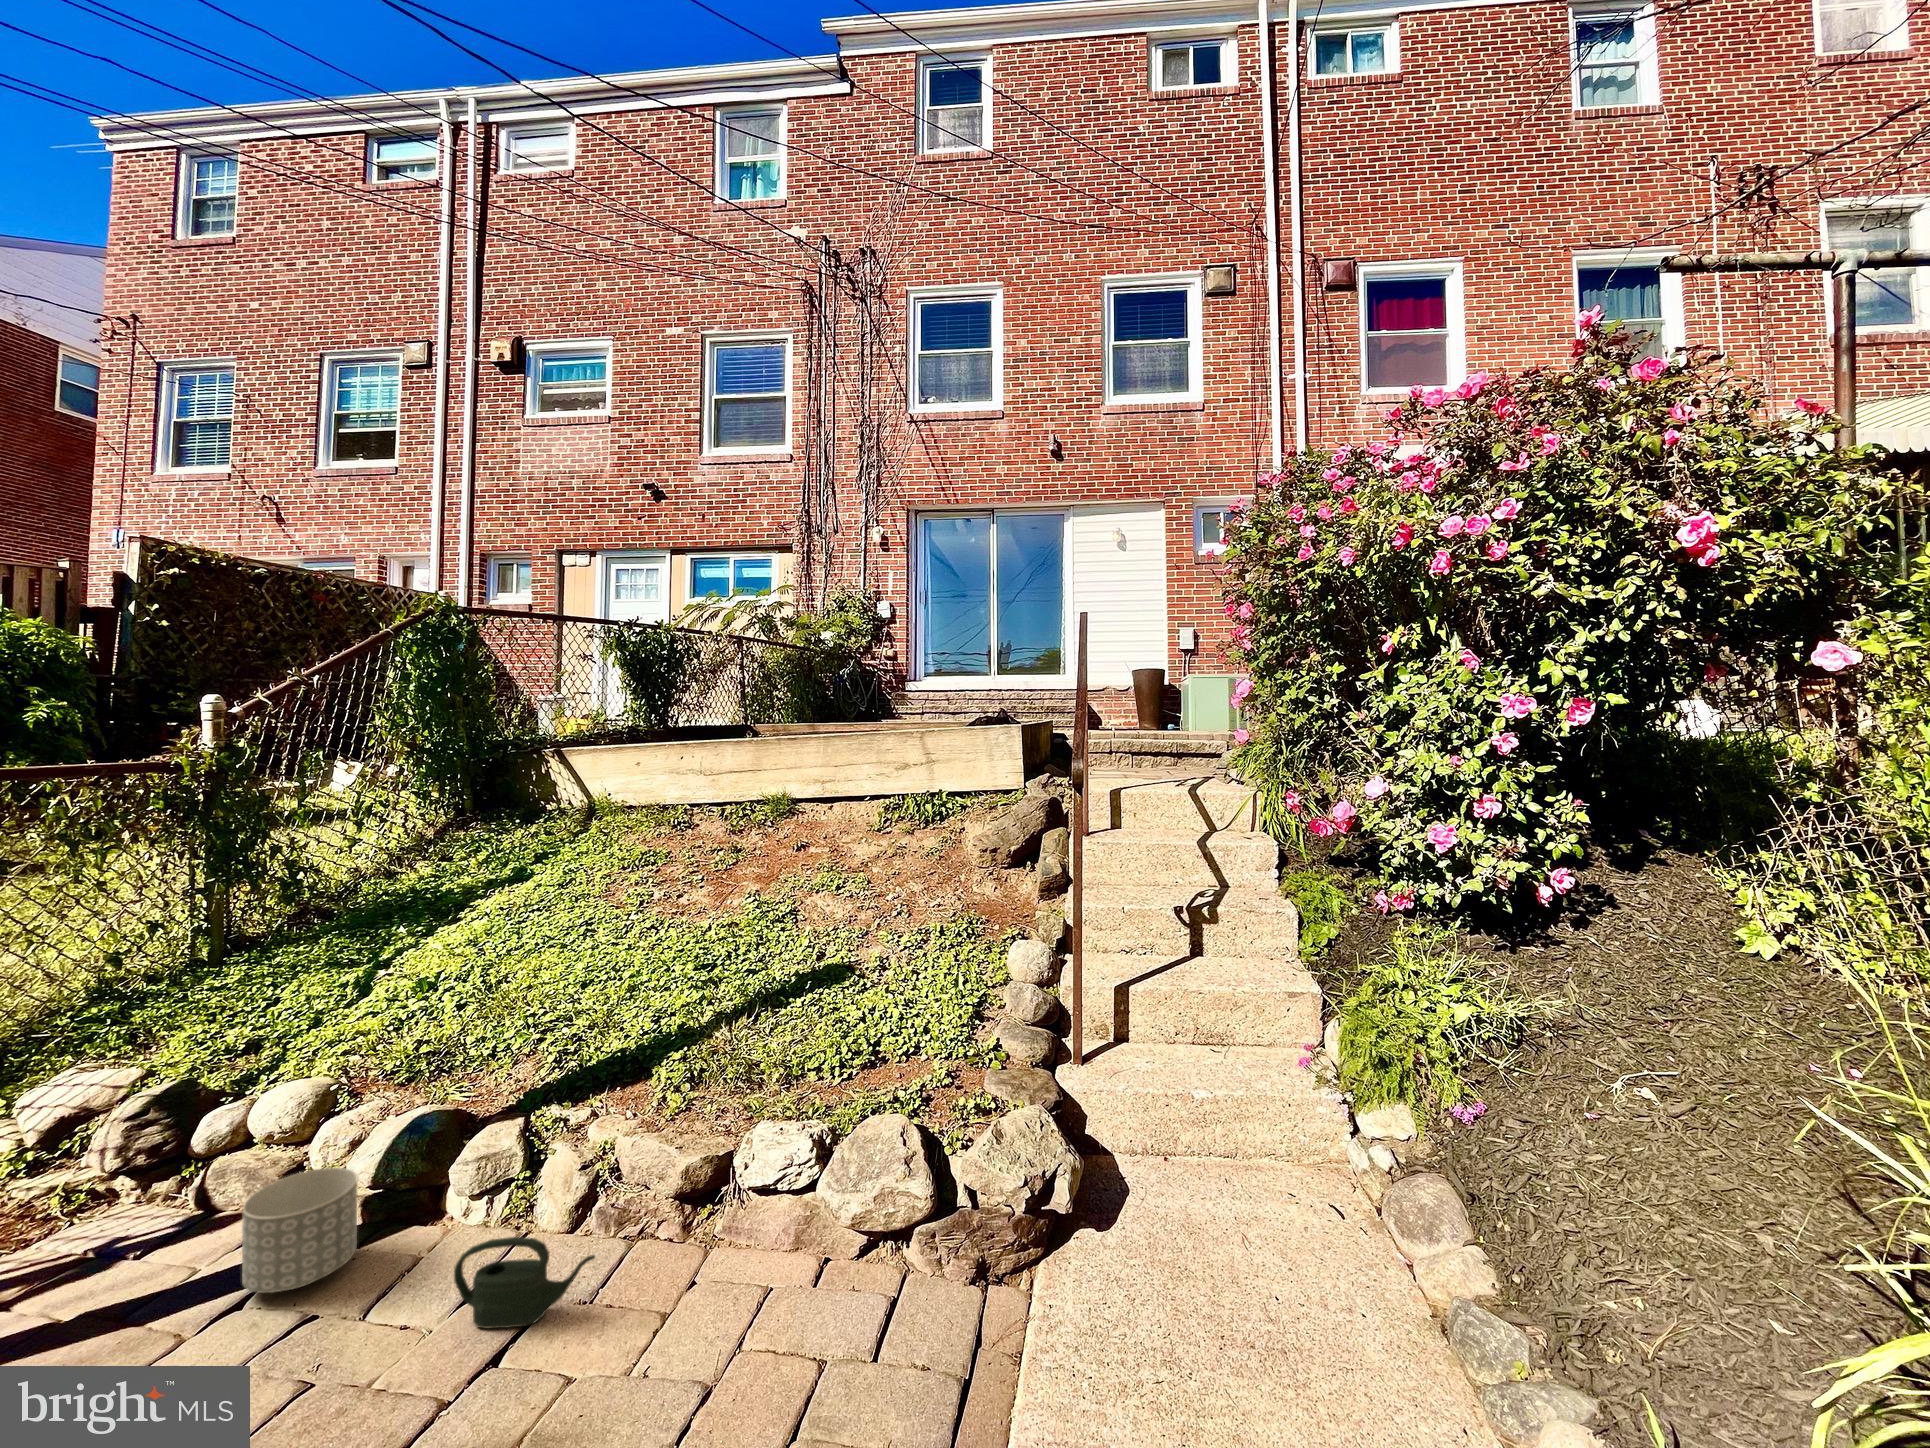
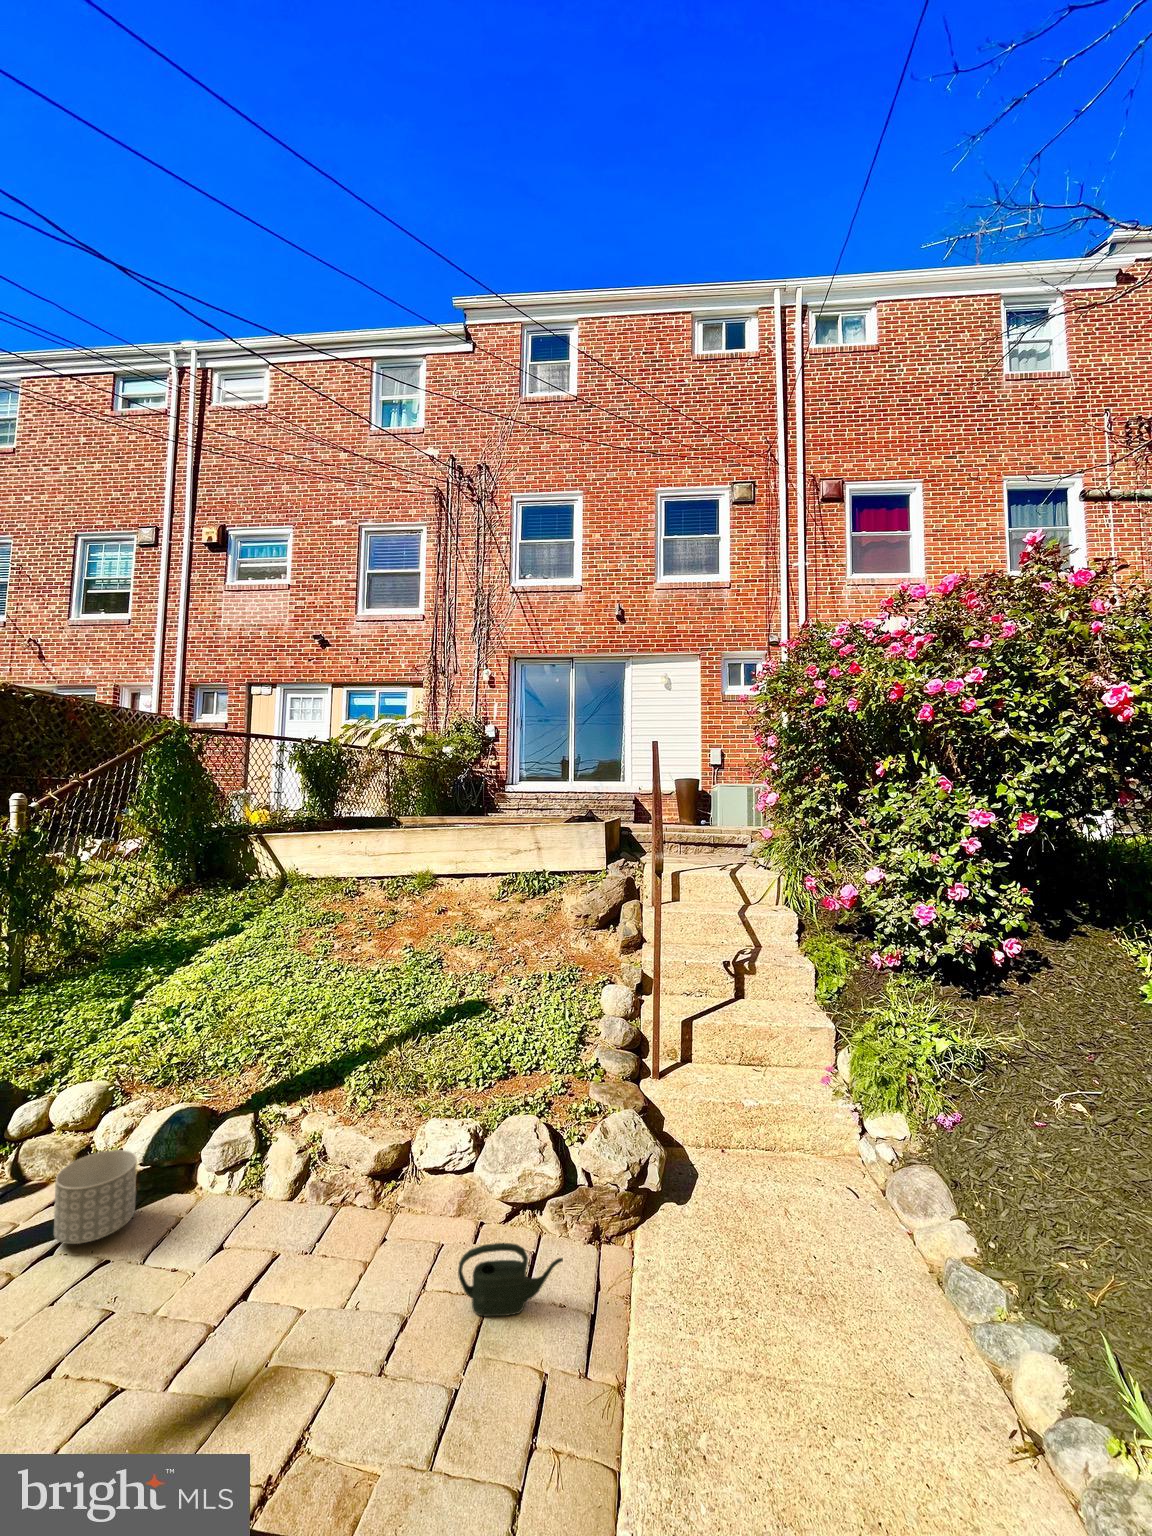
watering can: present [454,1237,595,1329] -> present [458,1243,563,1316]

